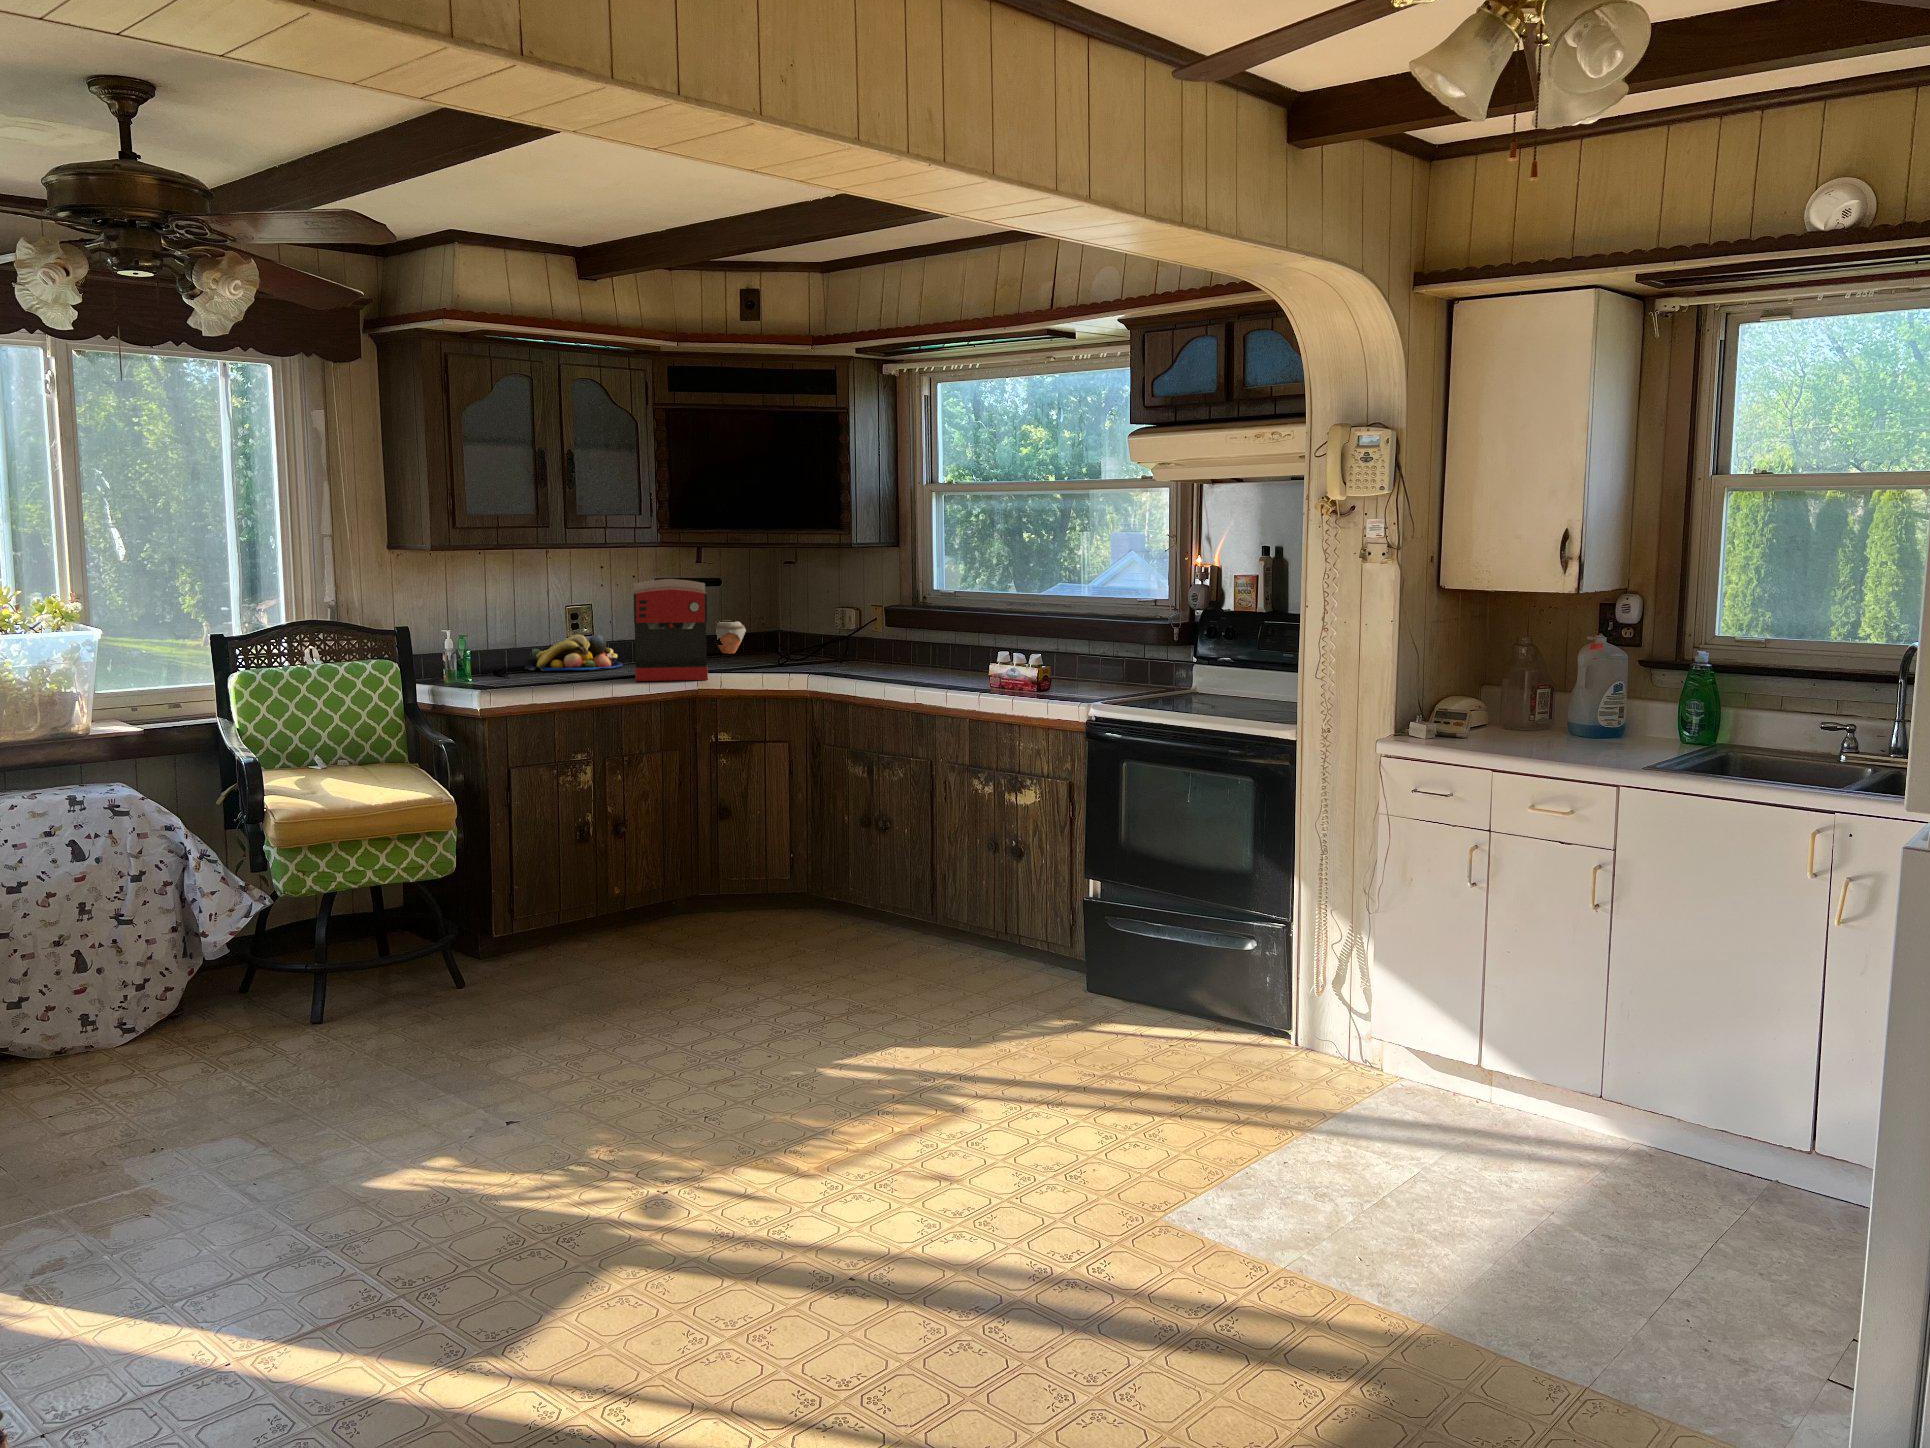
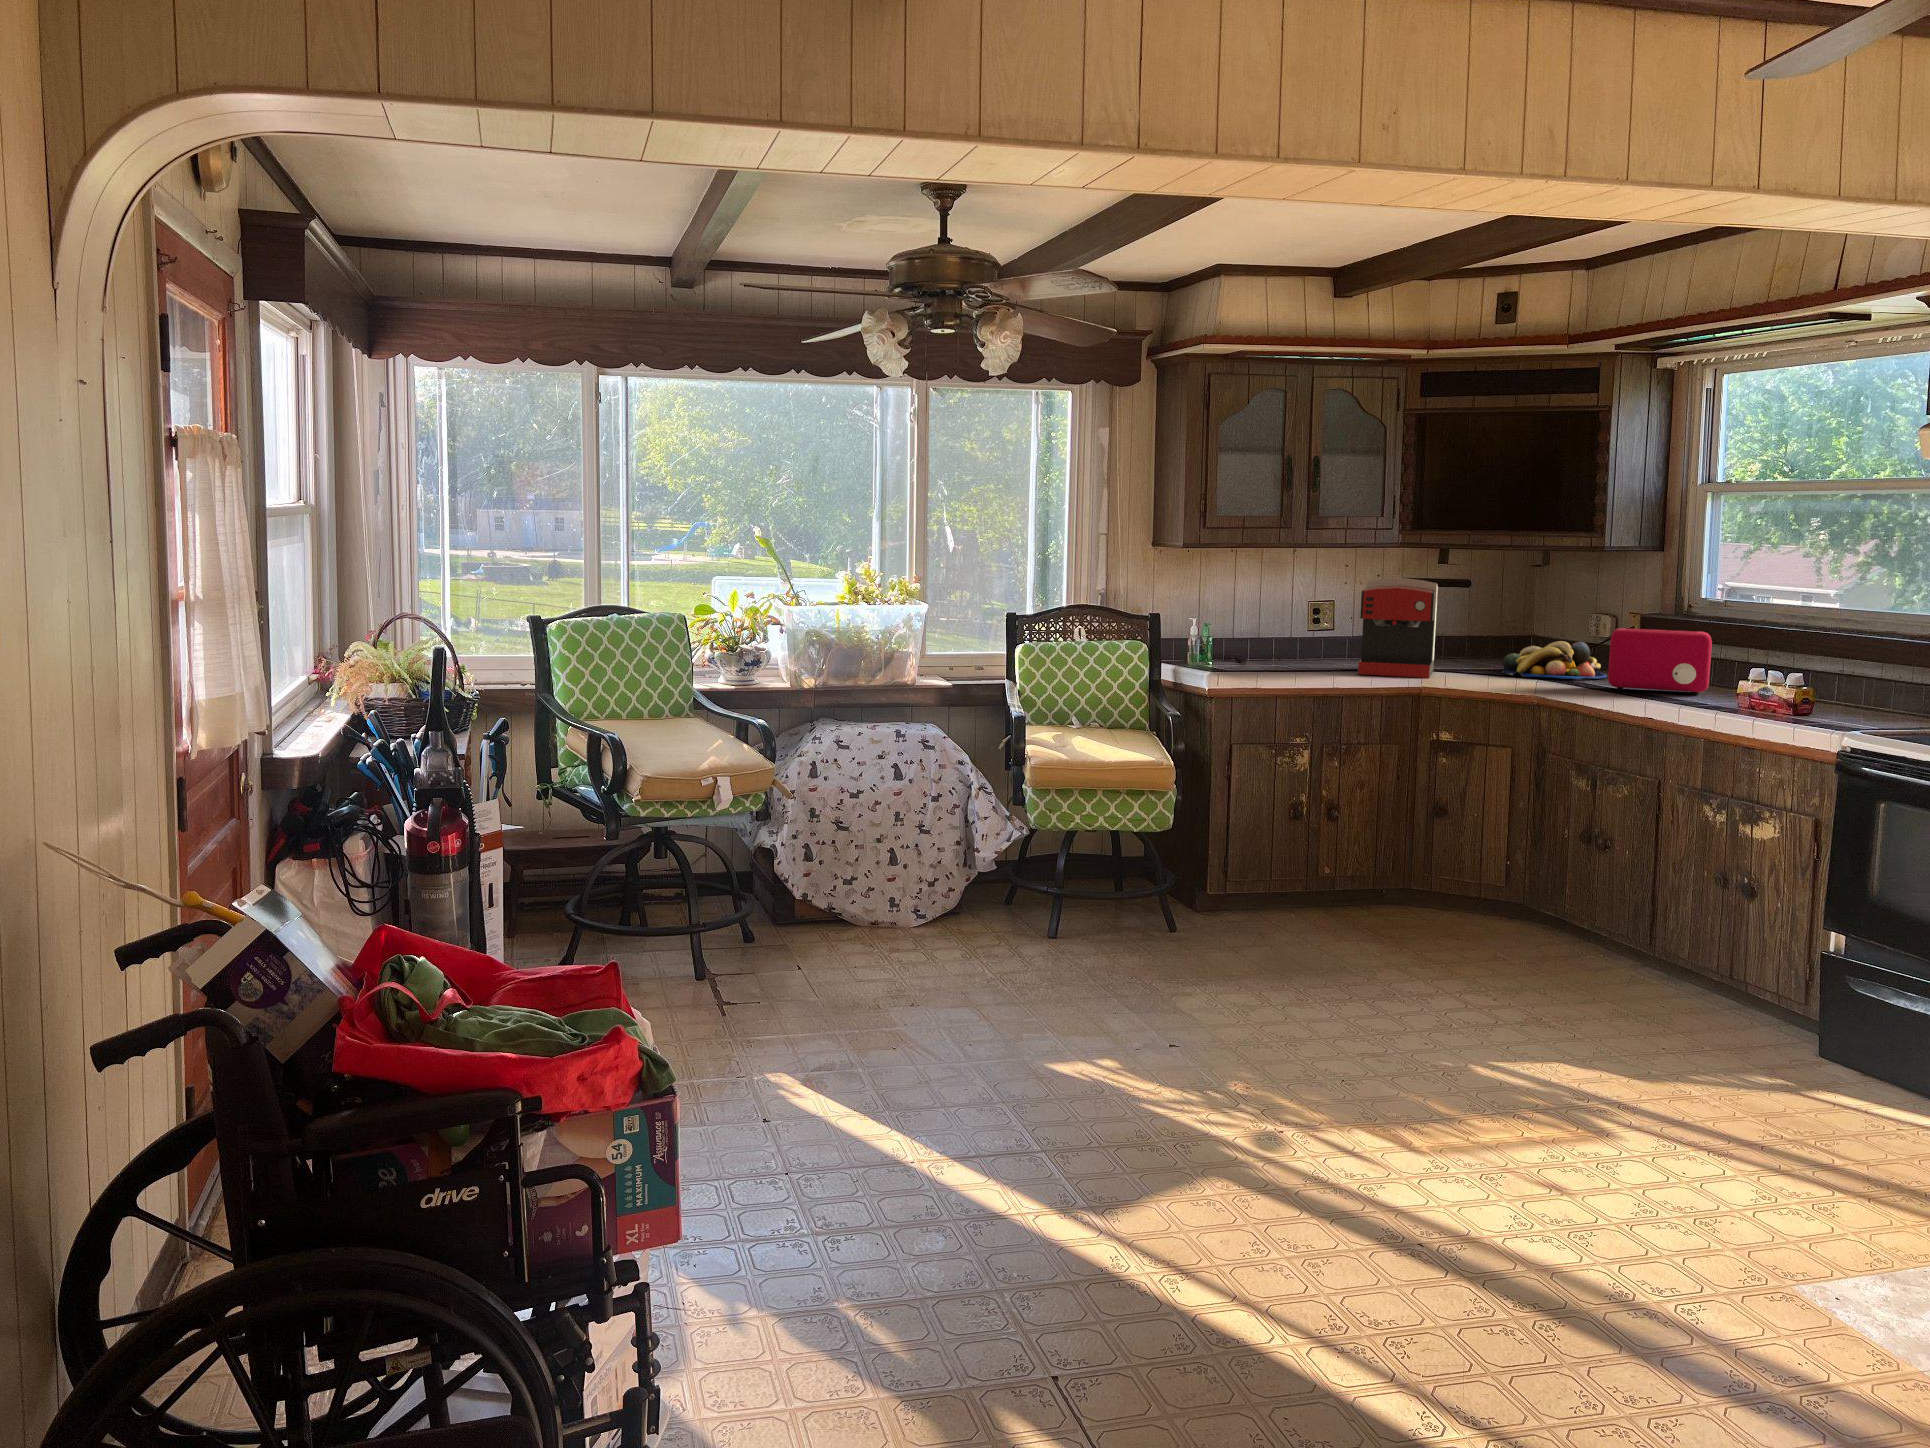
toaster: none [874,620,961,679] -> present [1608,628,1712,695]
jar: present [716,621,746,654] -> none [1456,623,1493,656]
fruit bowl: present [525,634,623,671] -> present [1502,641,1607,679]

